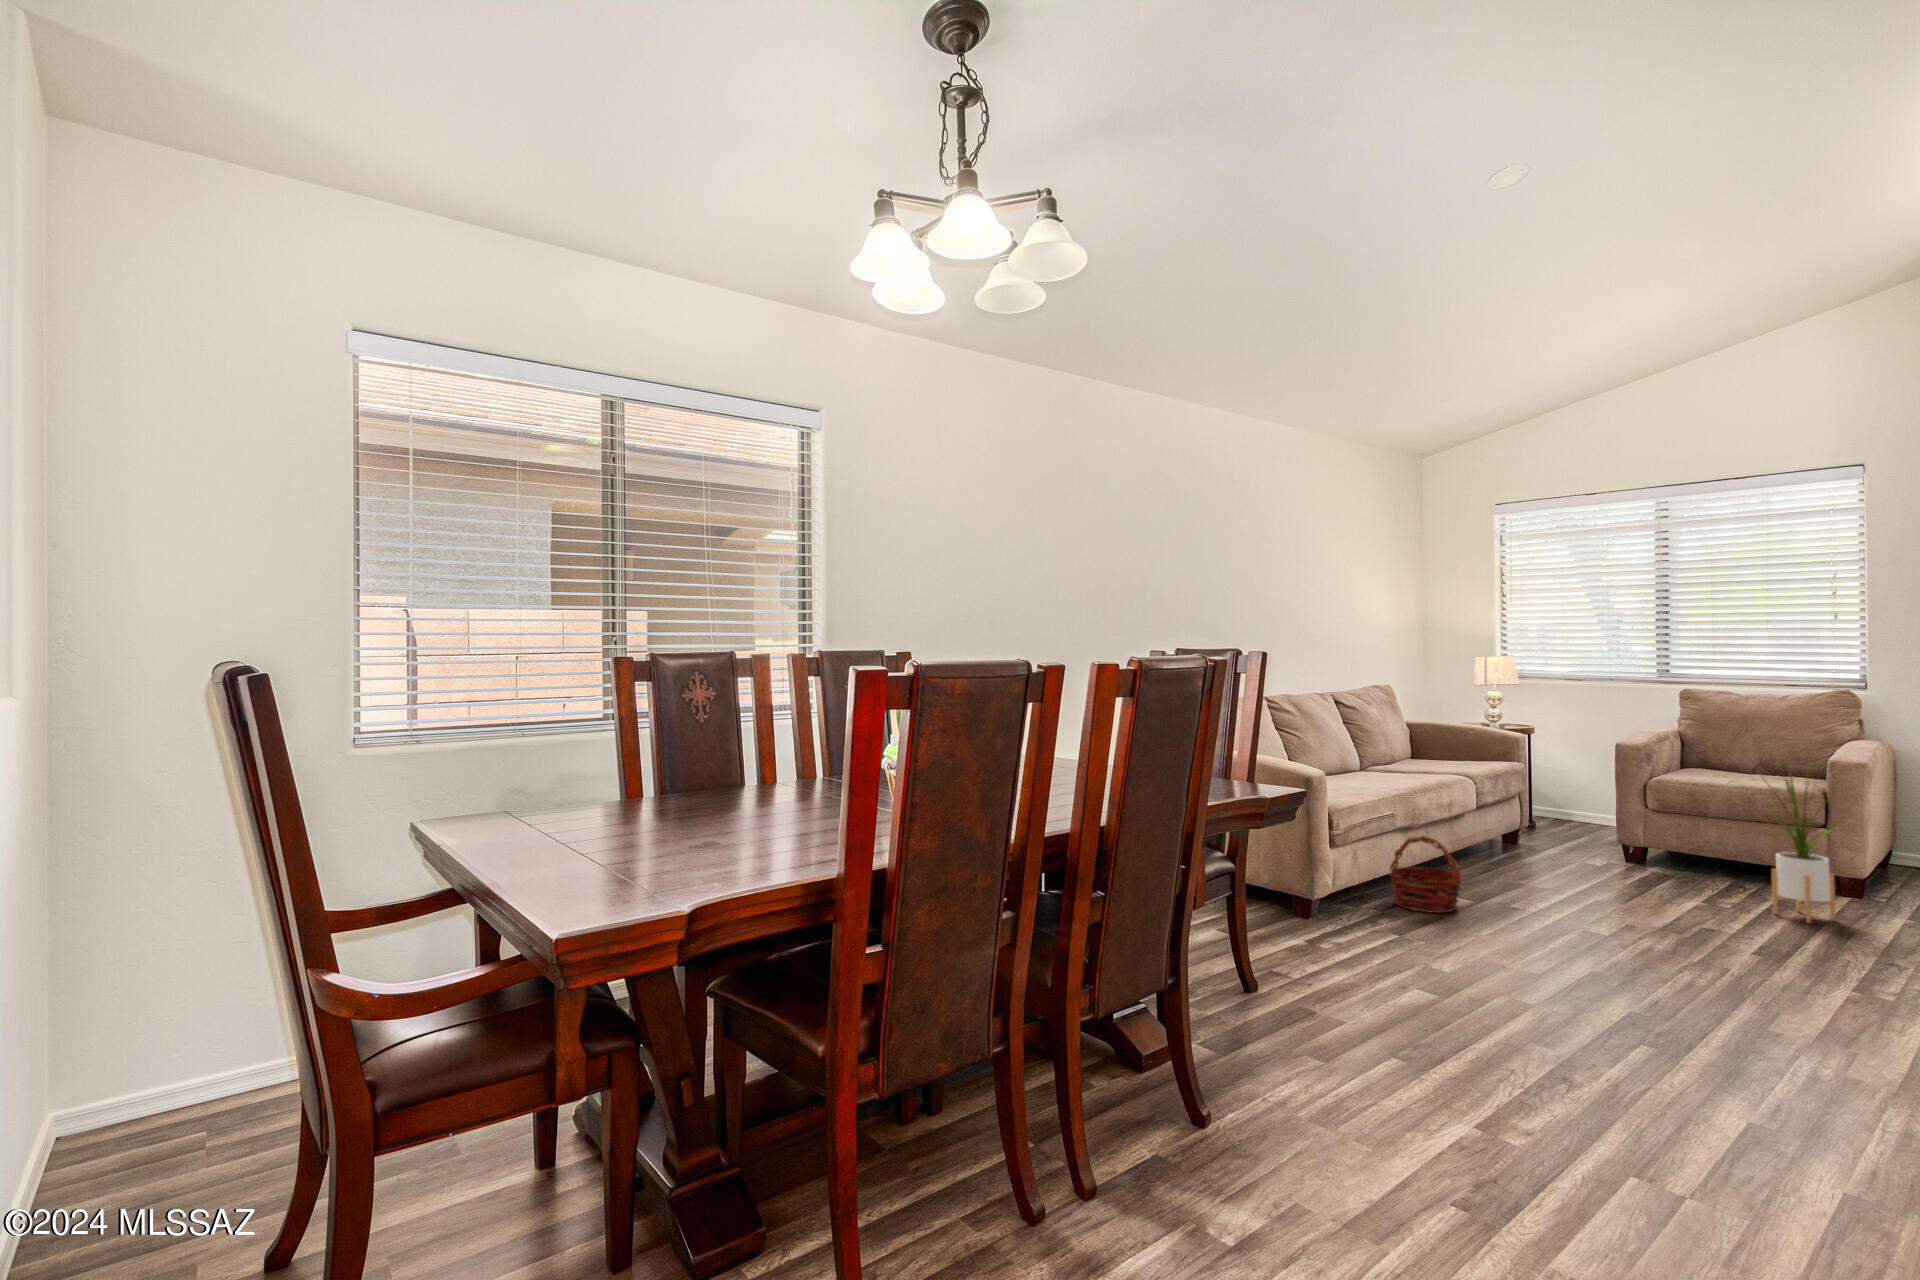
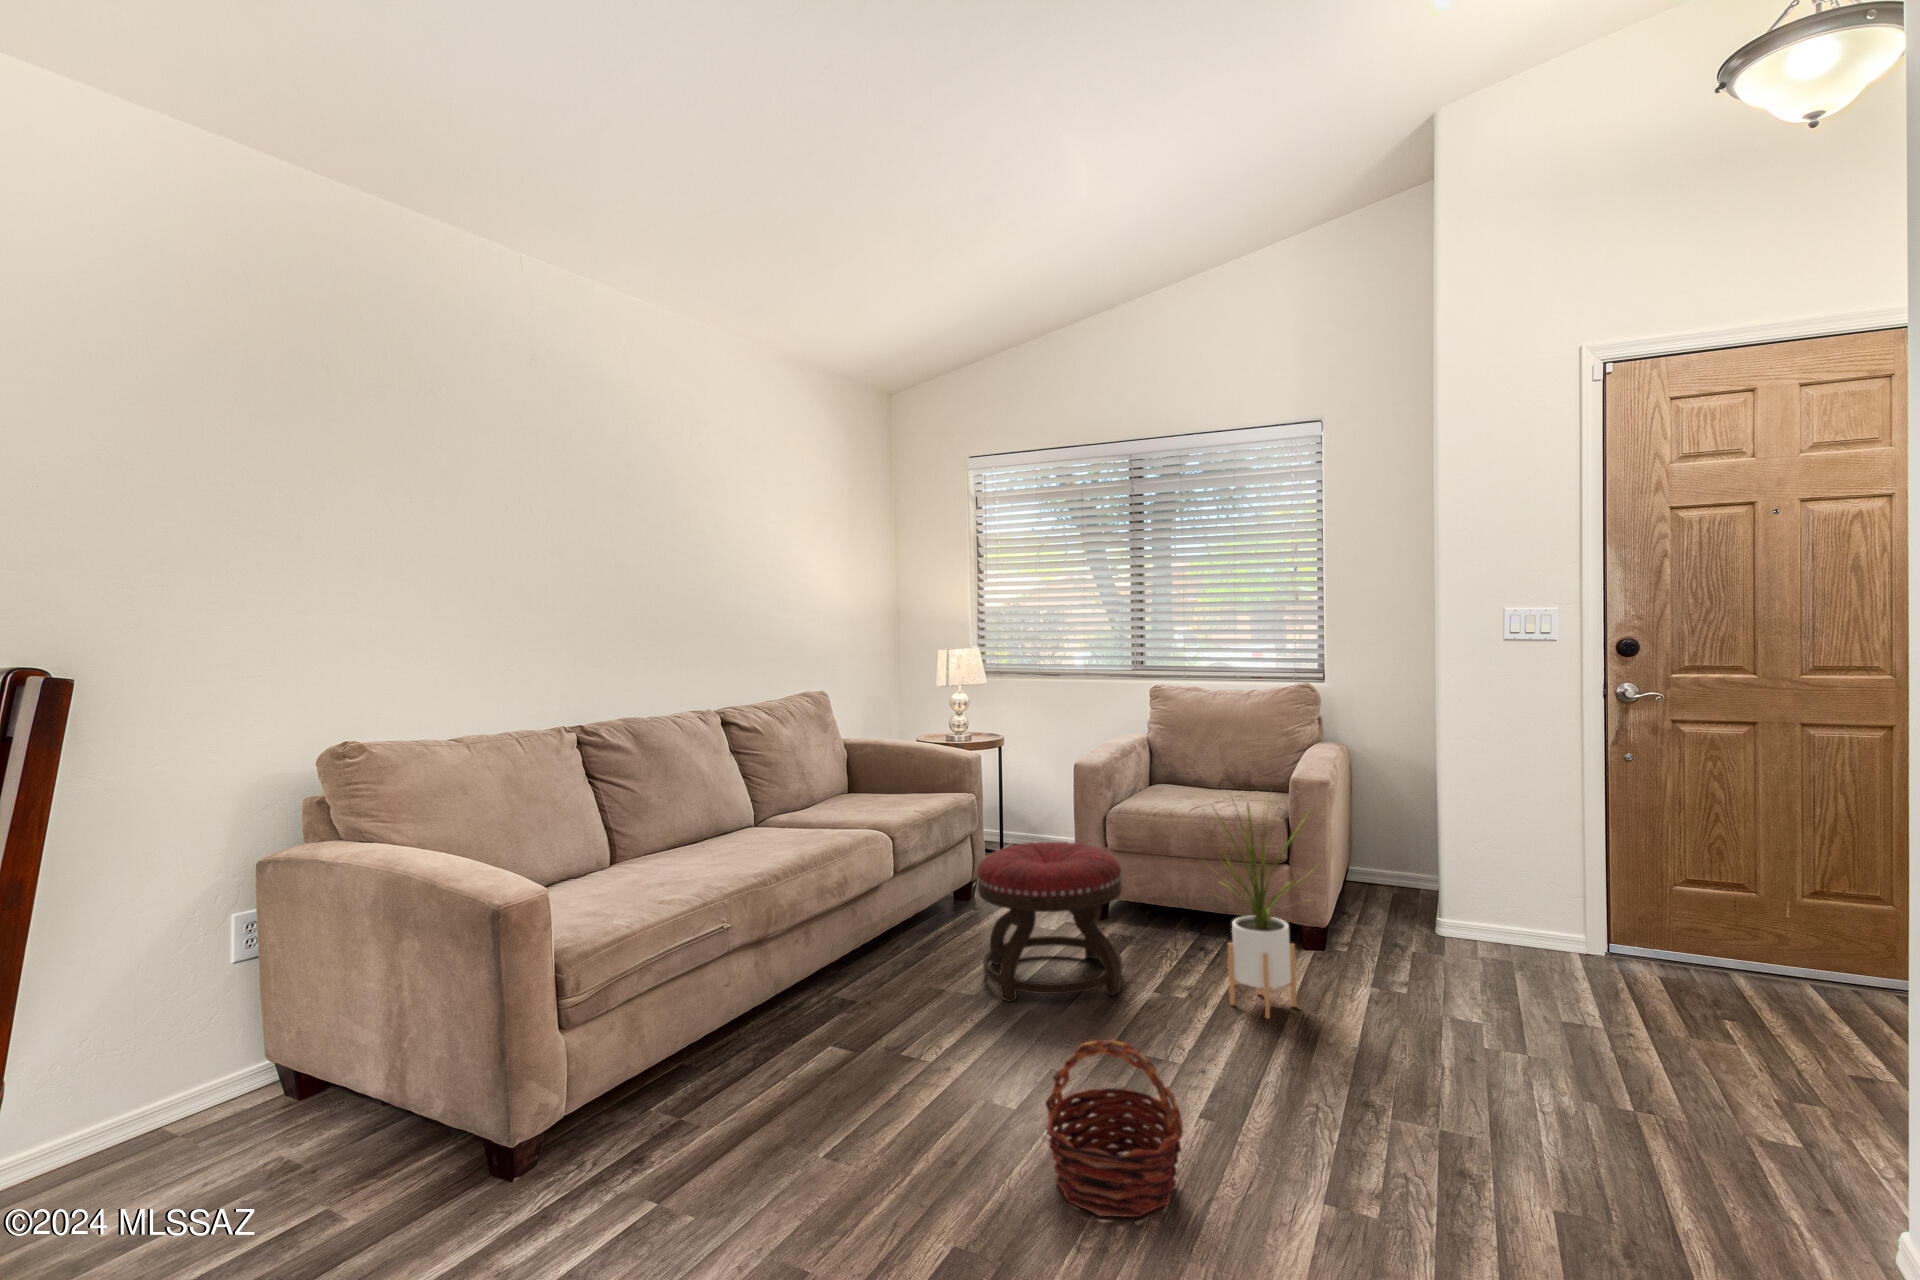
ottoman: none [1548,793,1674,900] -> present [977,842,1122,1002]
basket: present [1390,836,1461,913] -> present [1045,1040,1183,1217]

